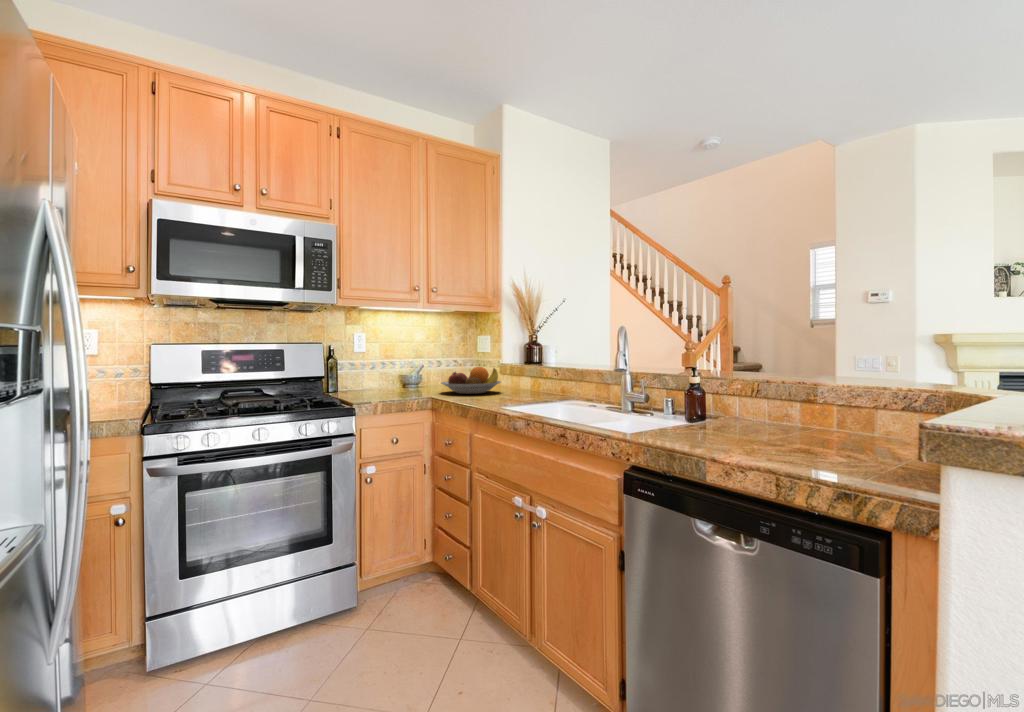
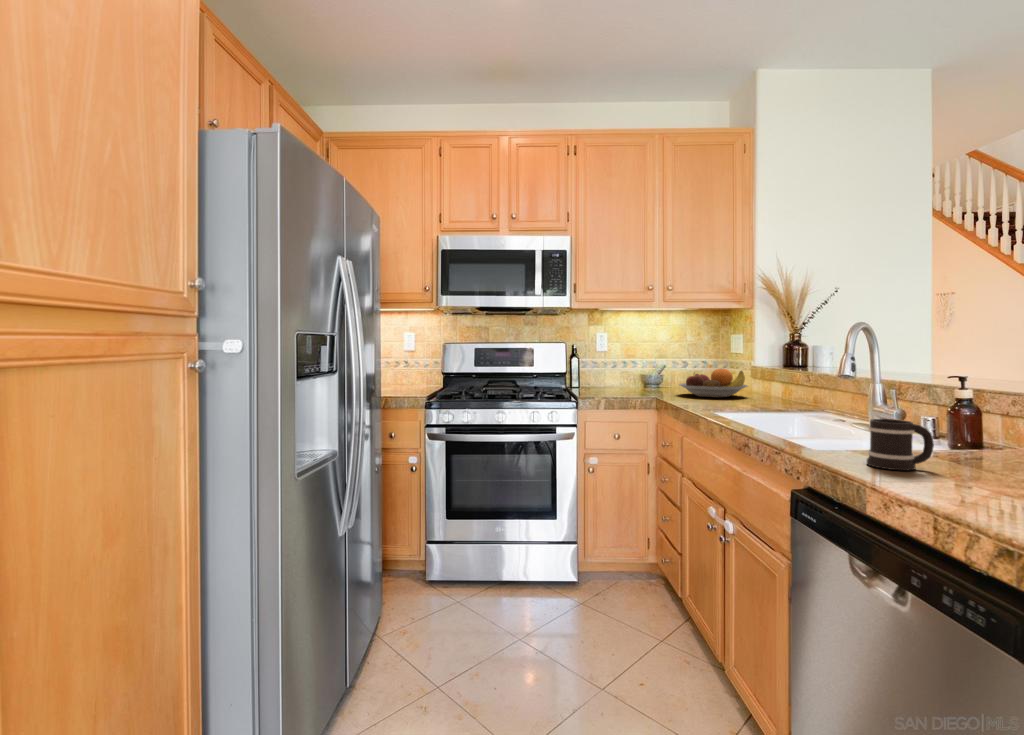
mug: none [679,404,720,444] -> present [867,419,934,470]

